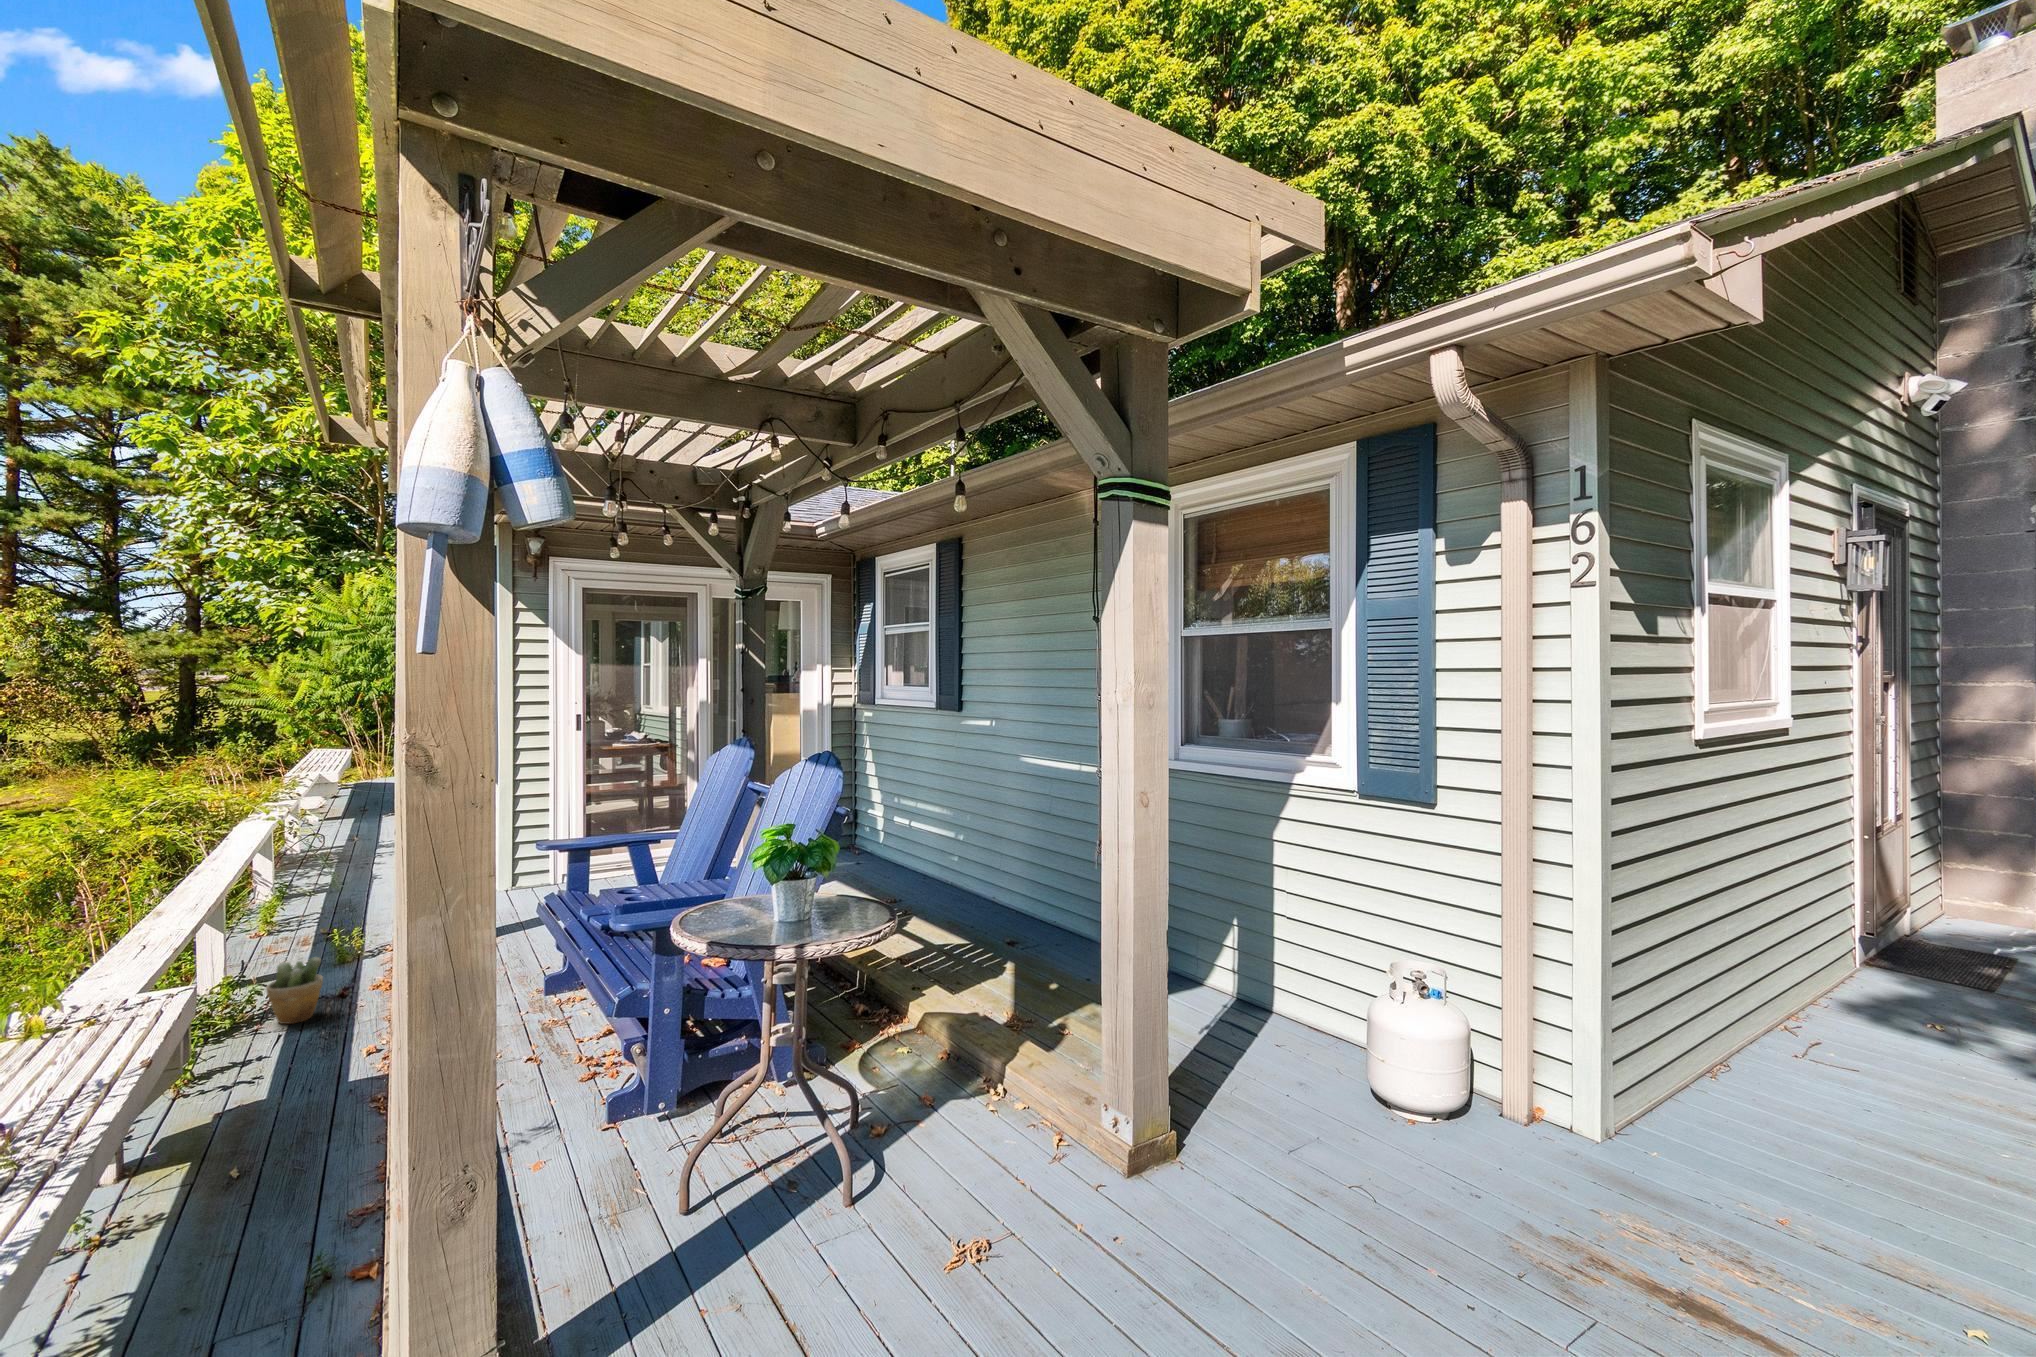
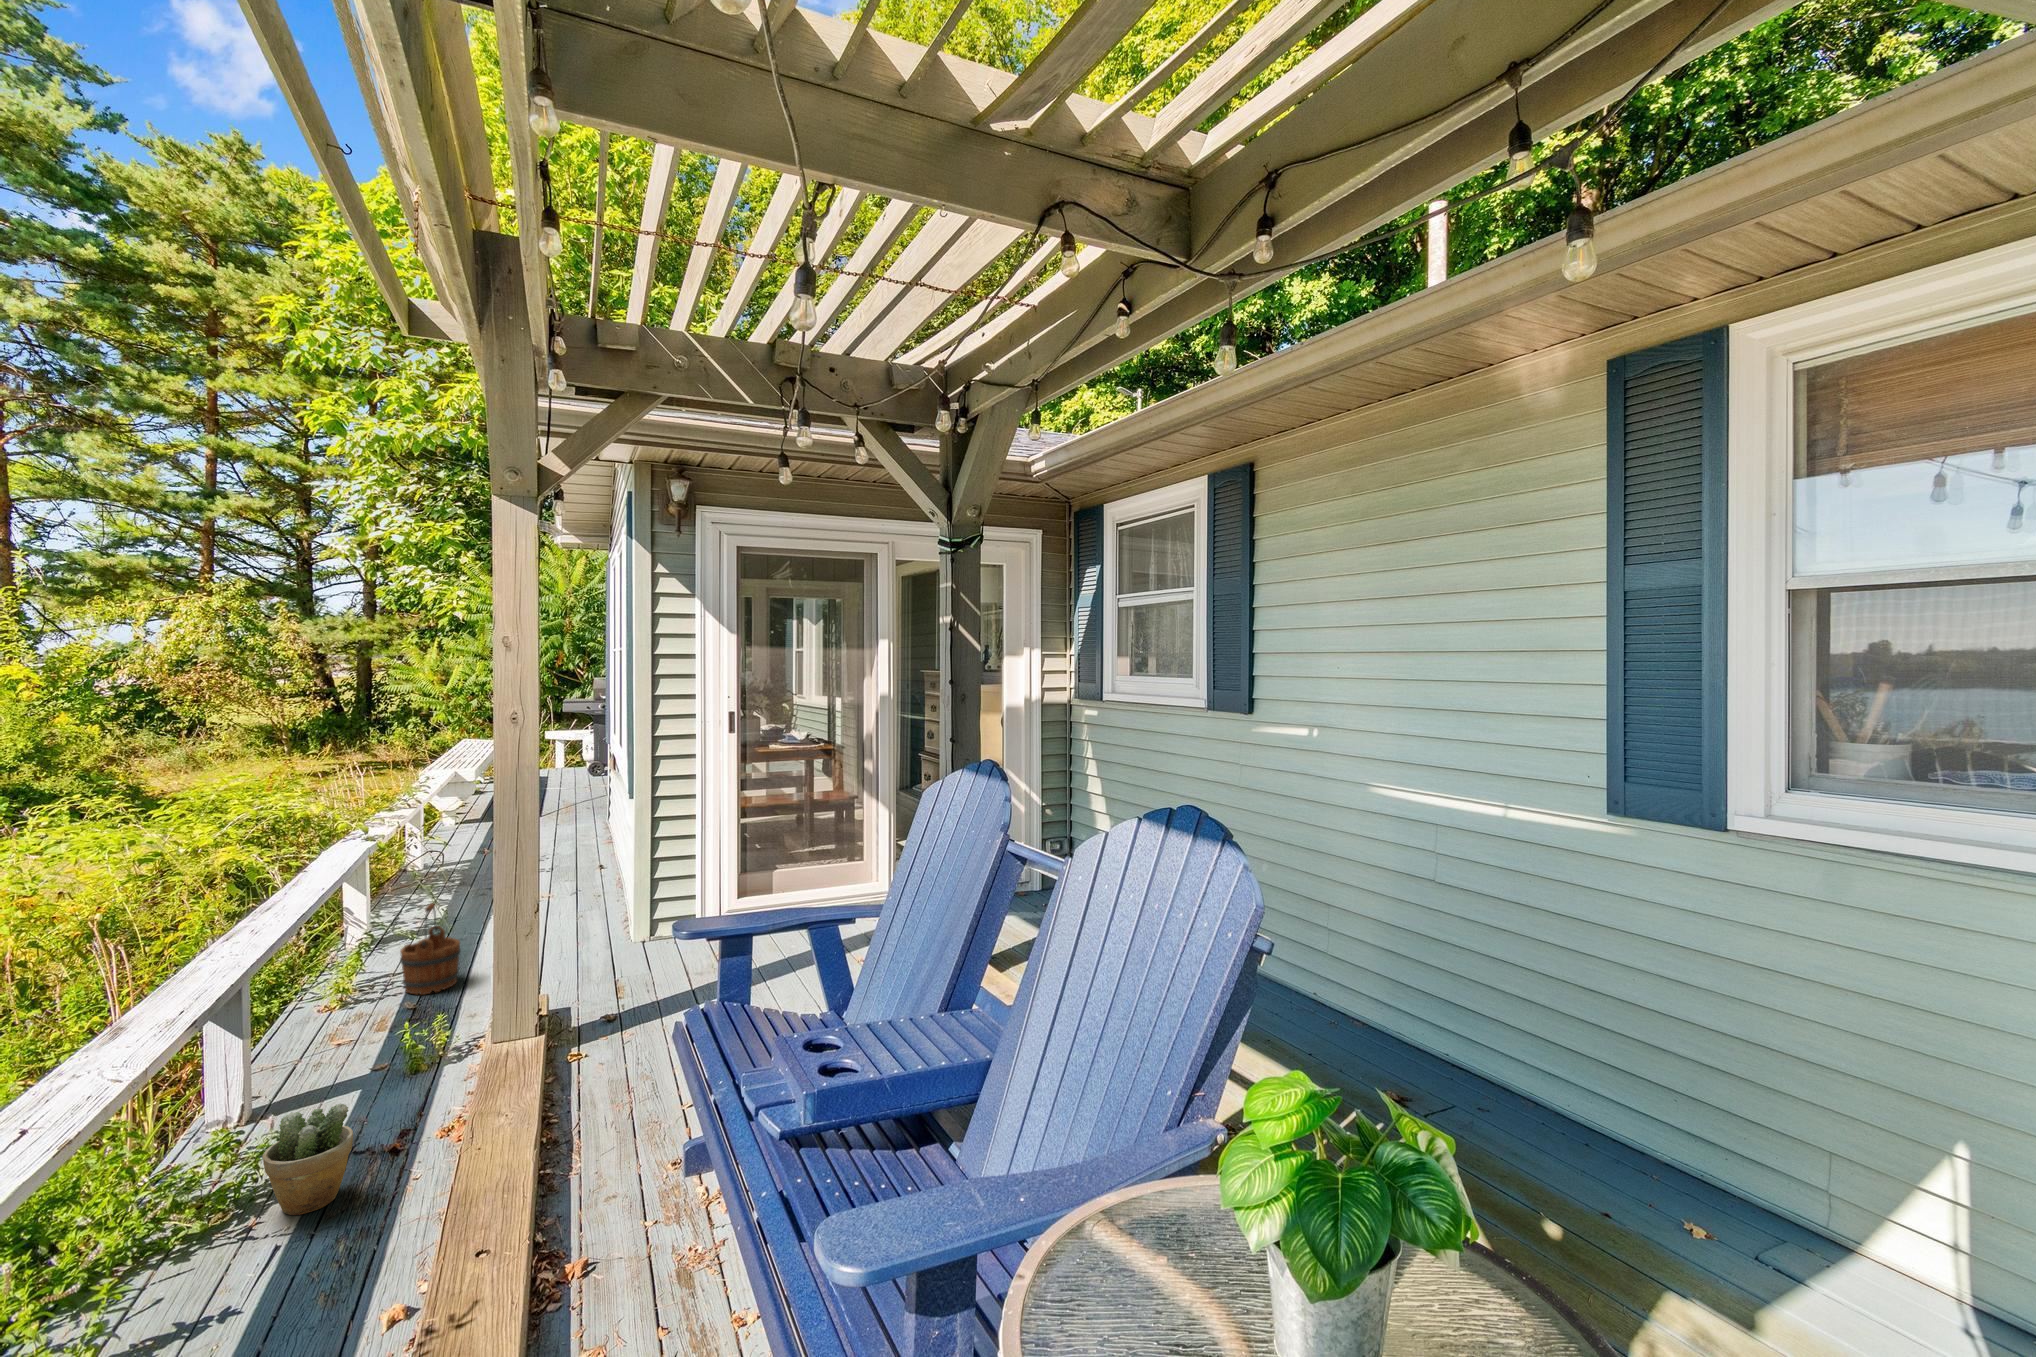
wooden bucket: none [313,859,361,926] -> present [400,903,461,994]

